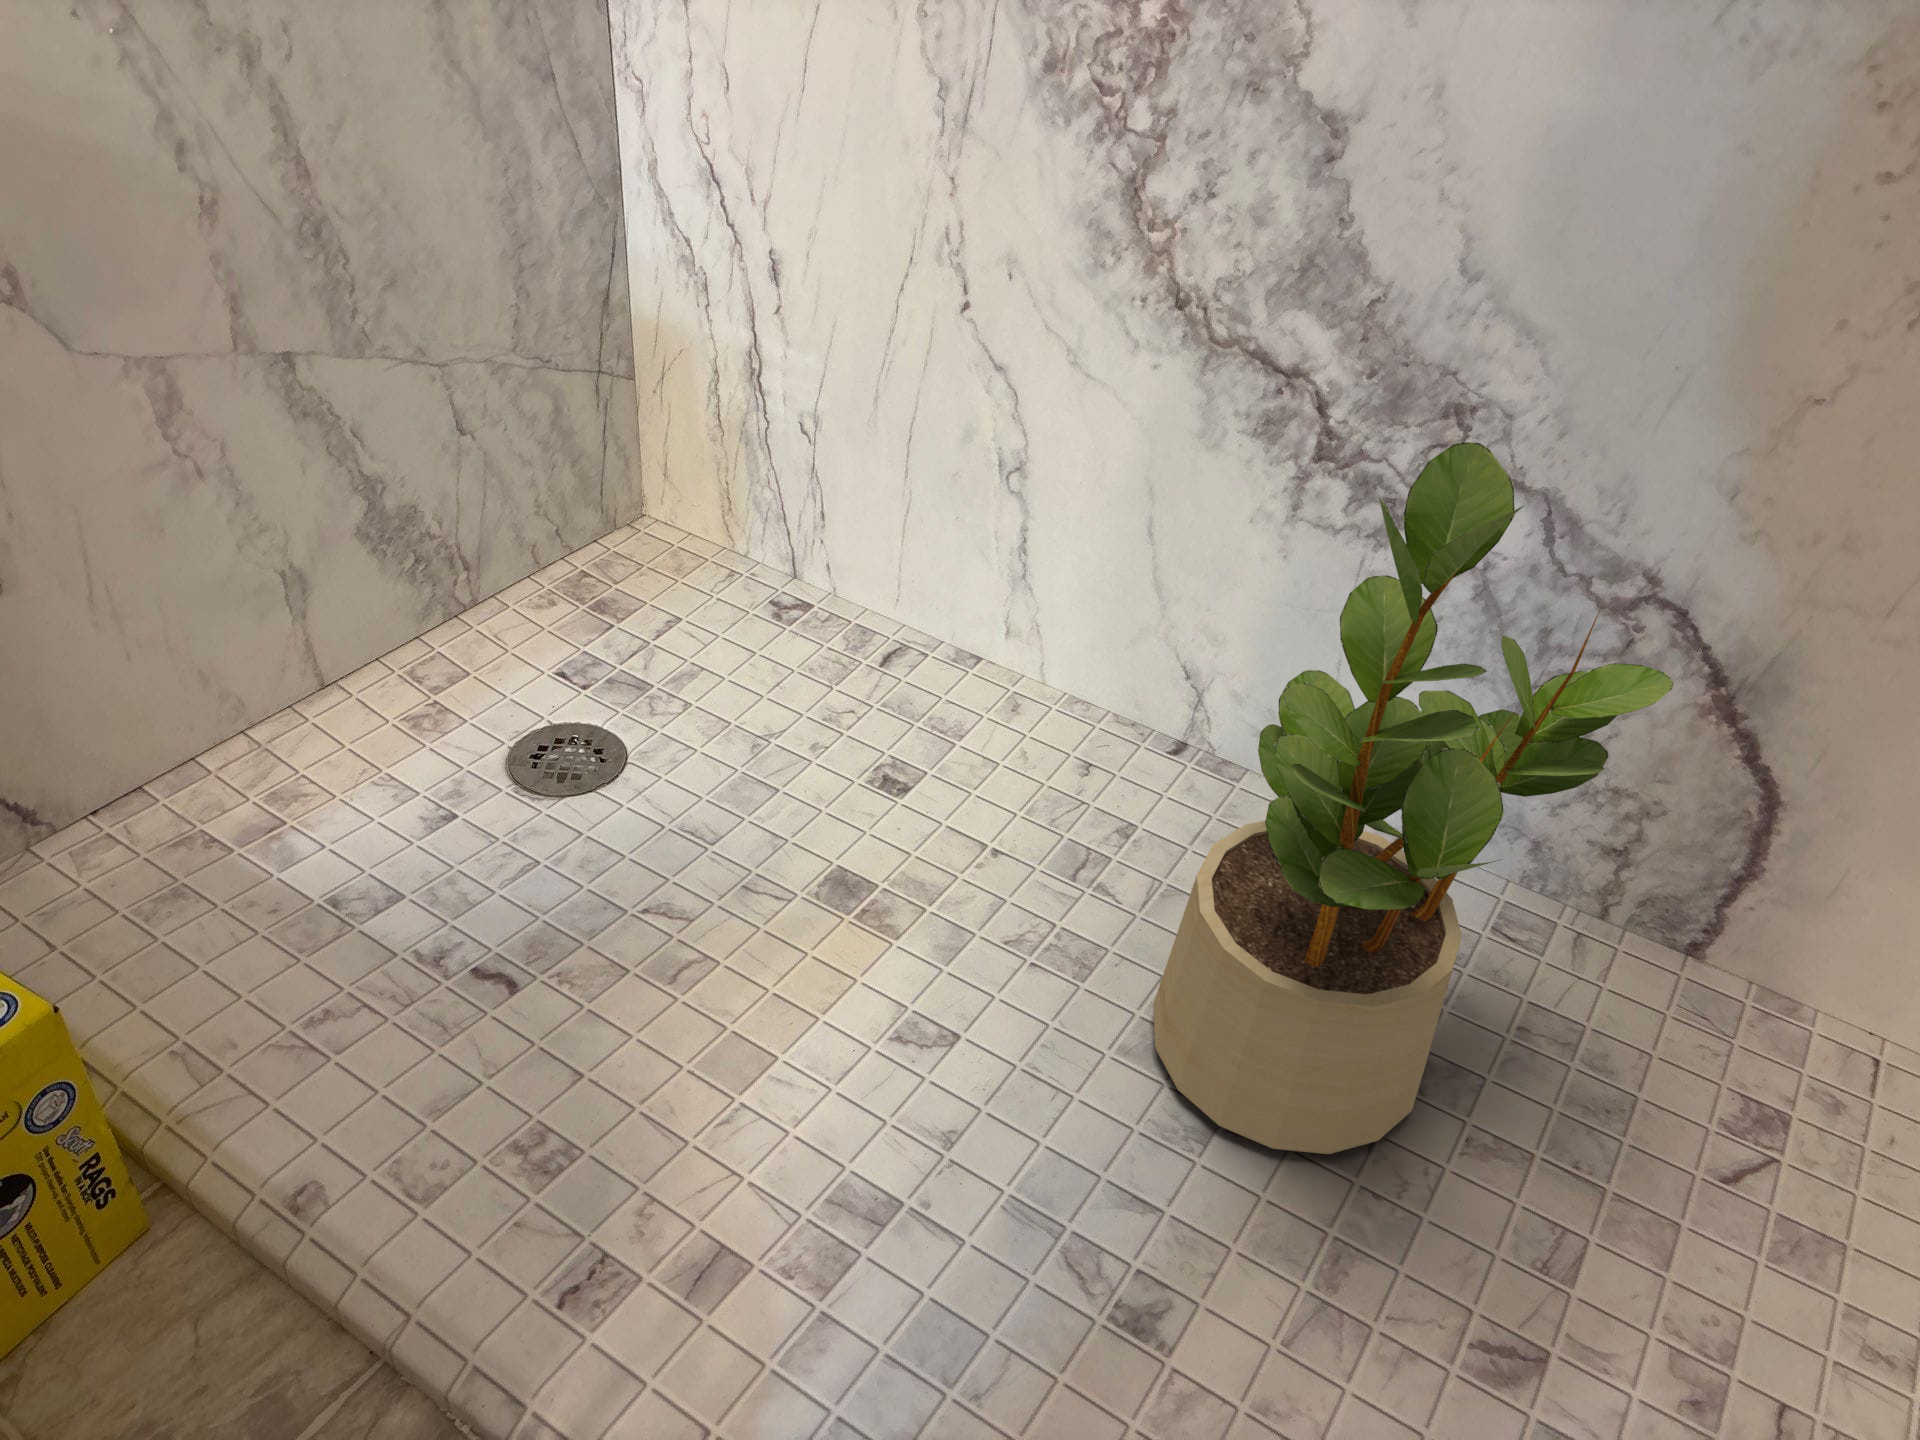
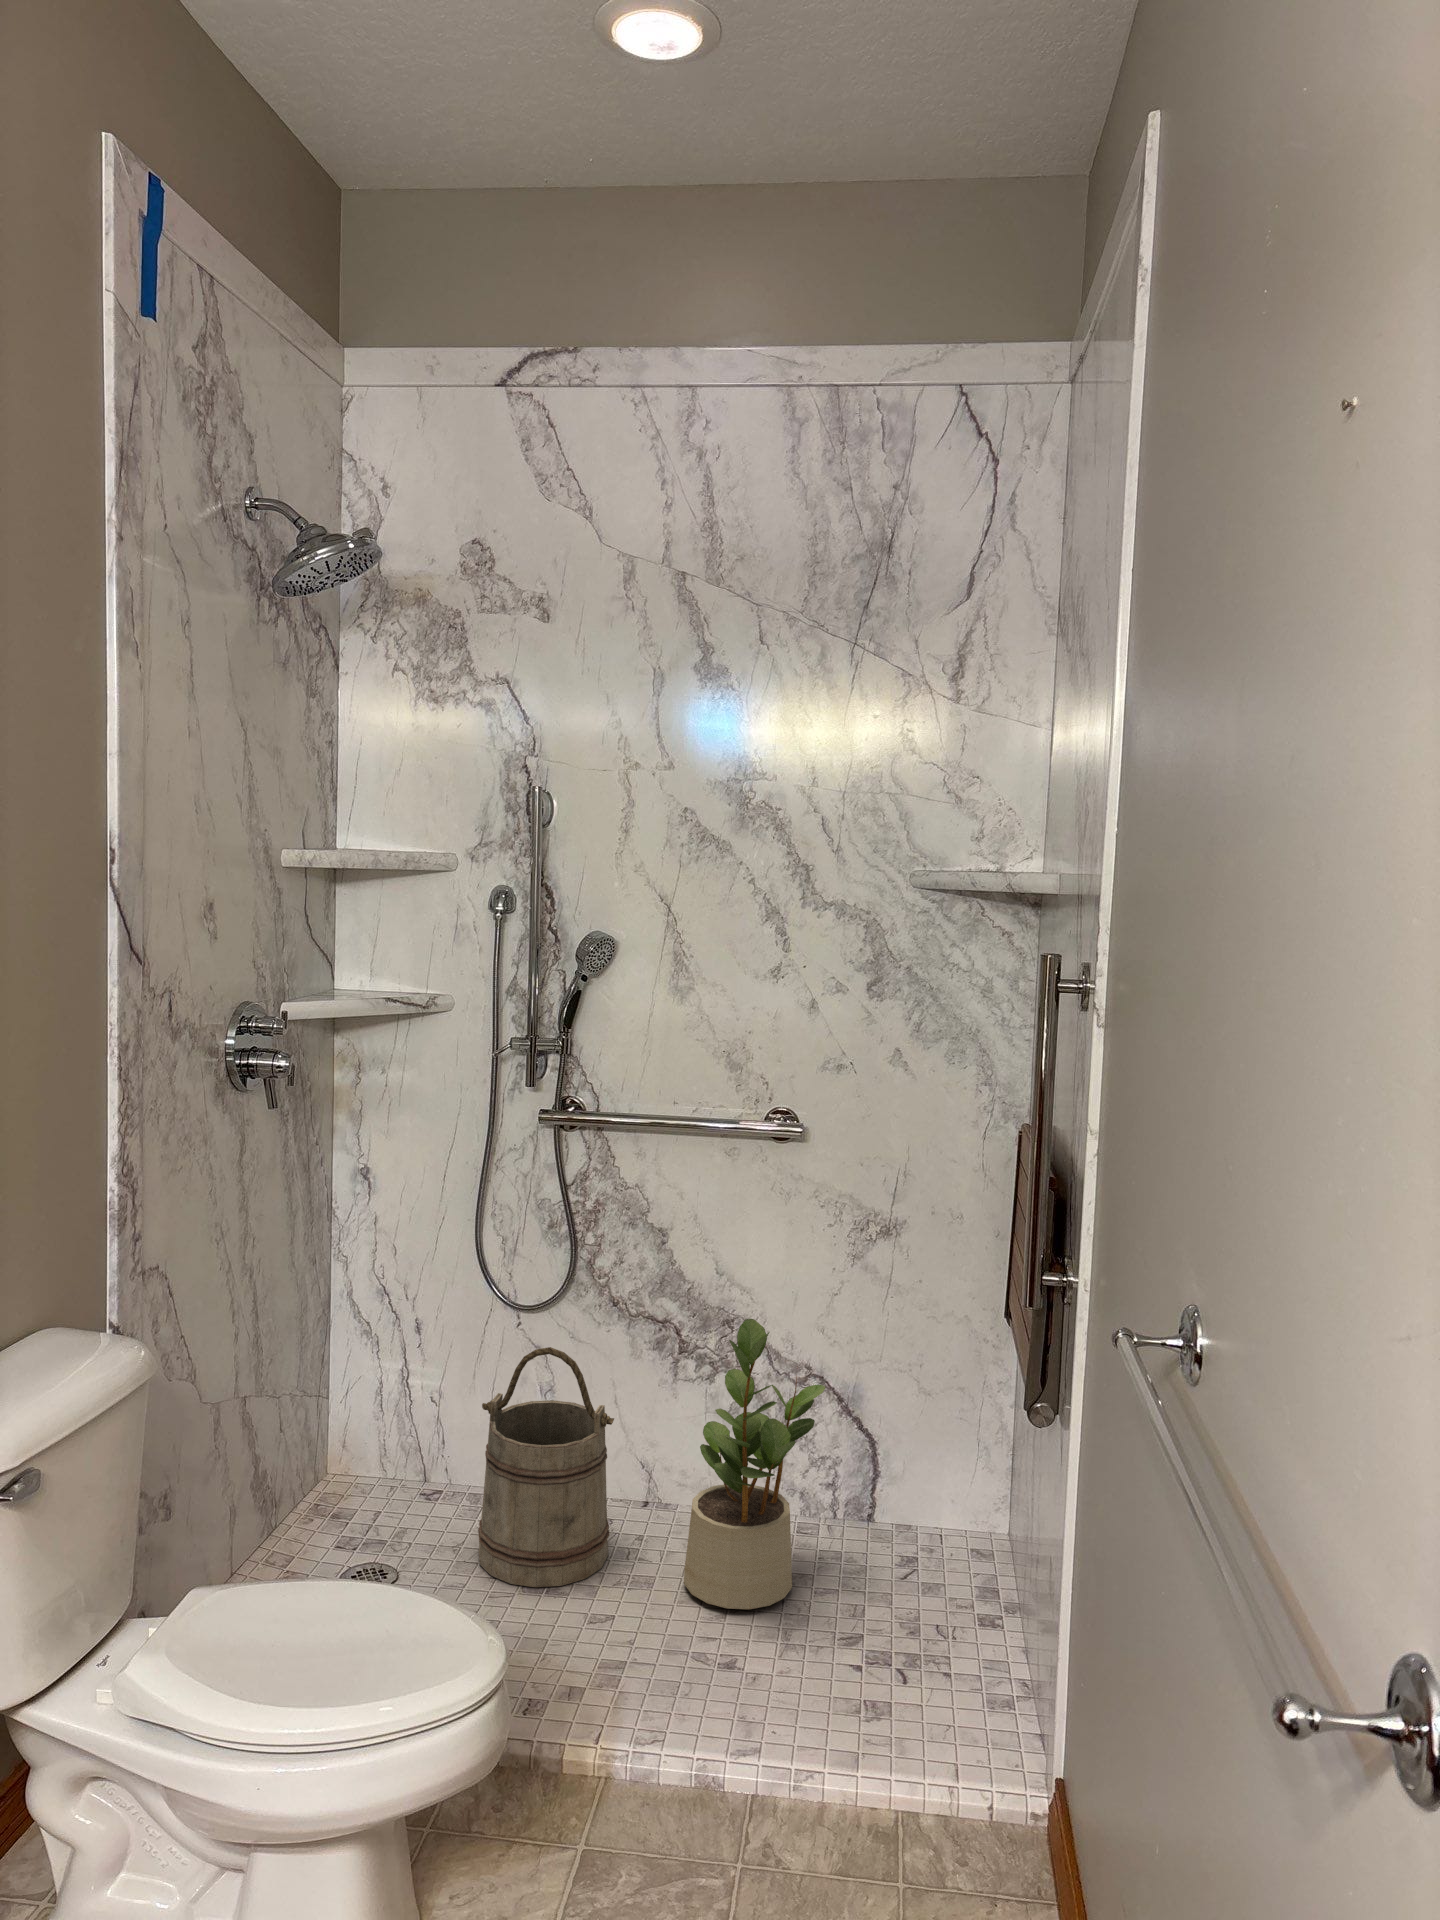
bucket: none [764,384,1065,915] -> present [478,1347,614,1587]

